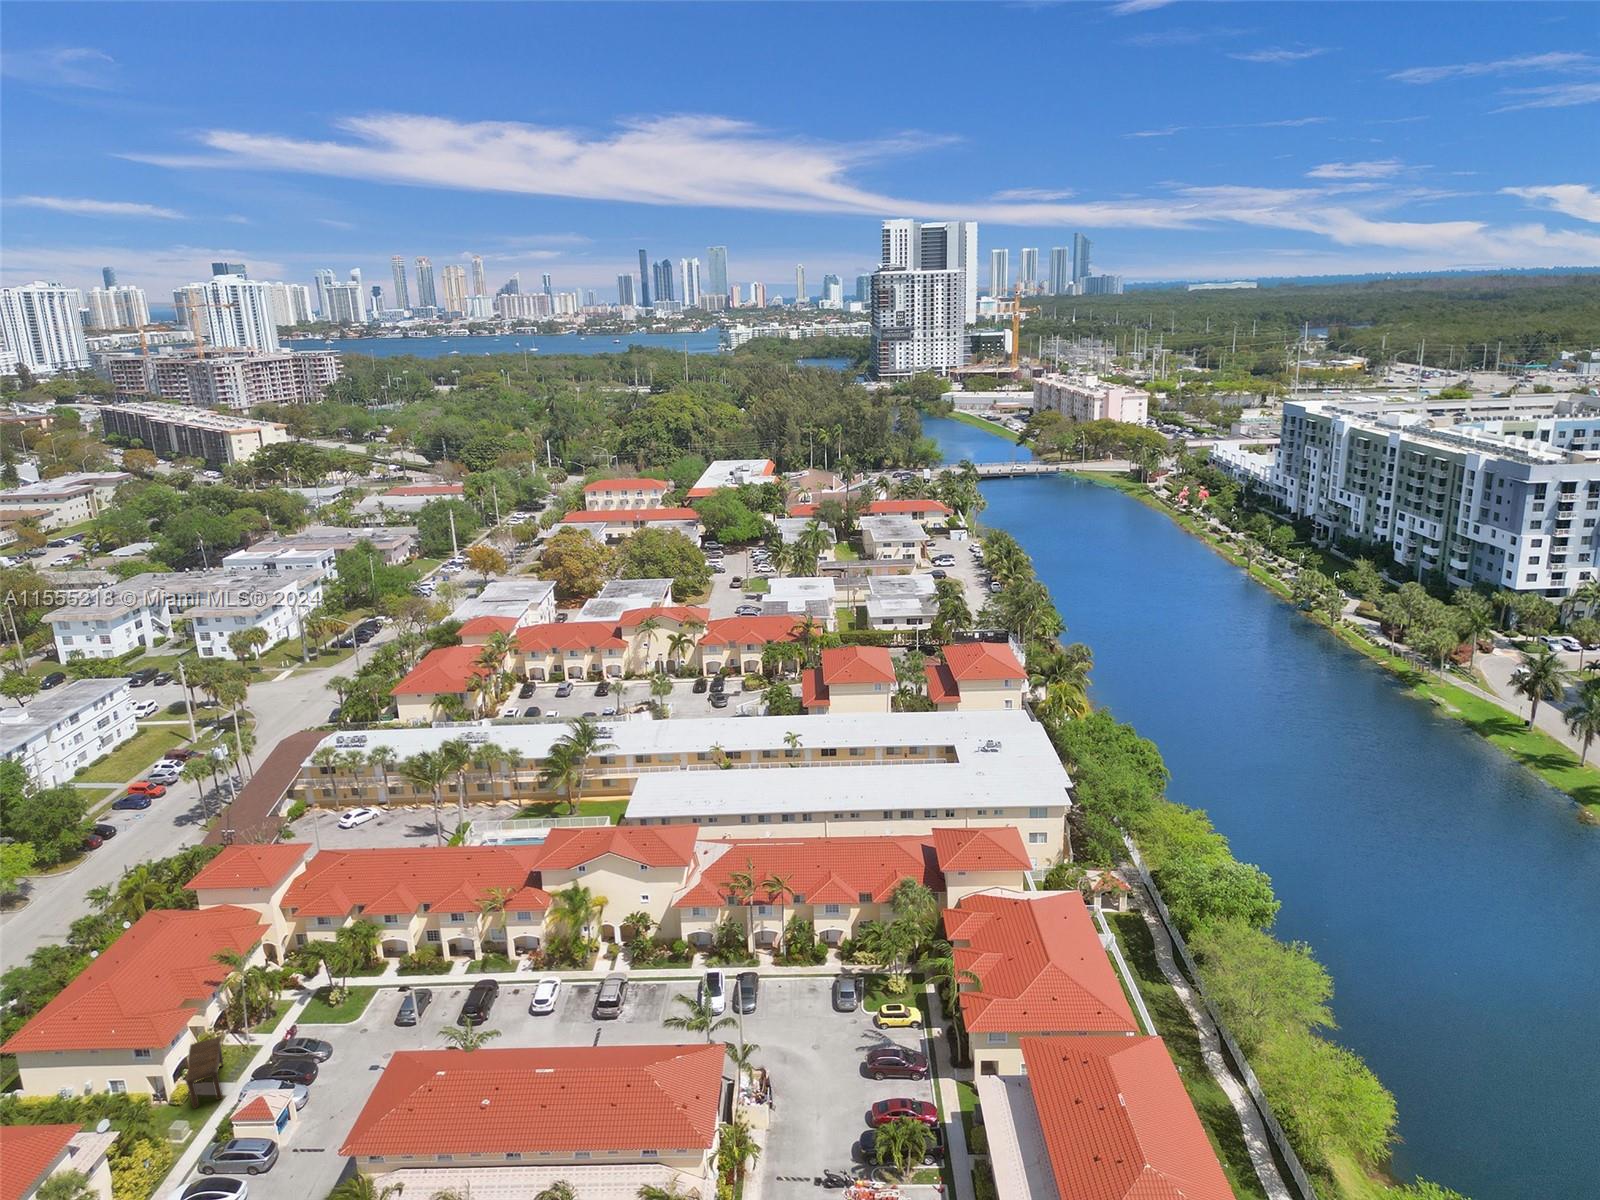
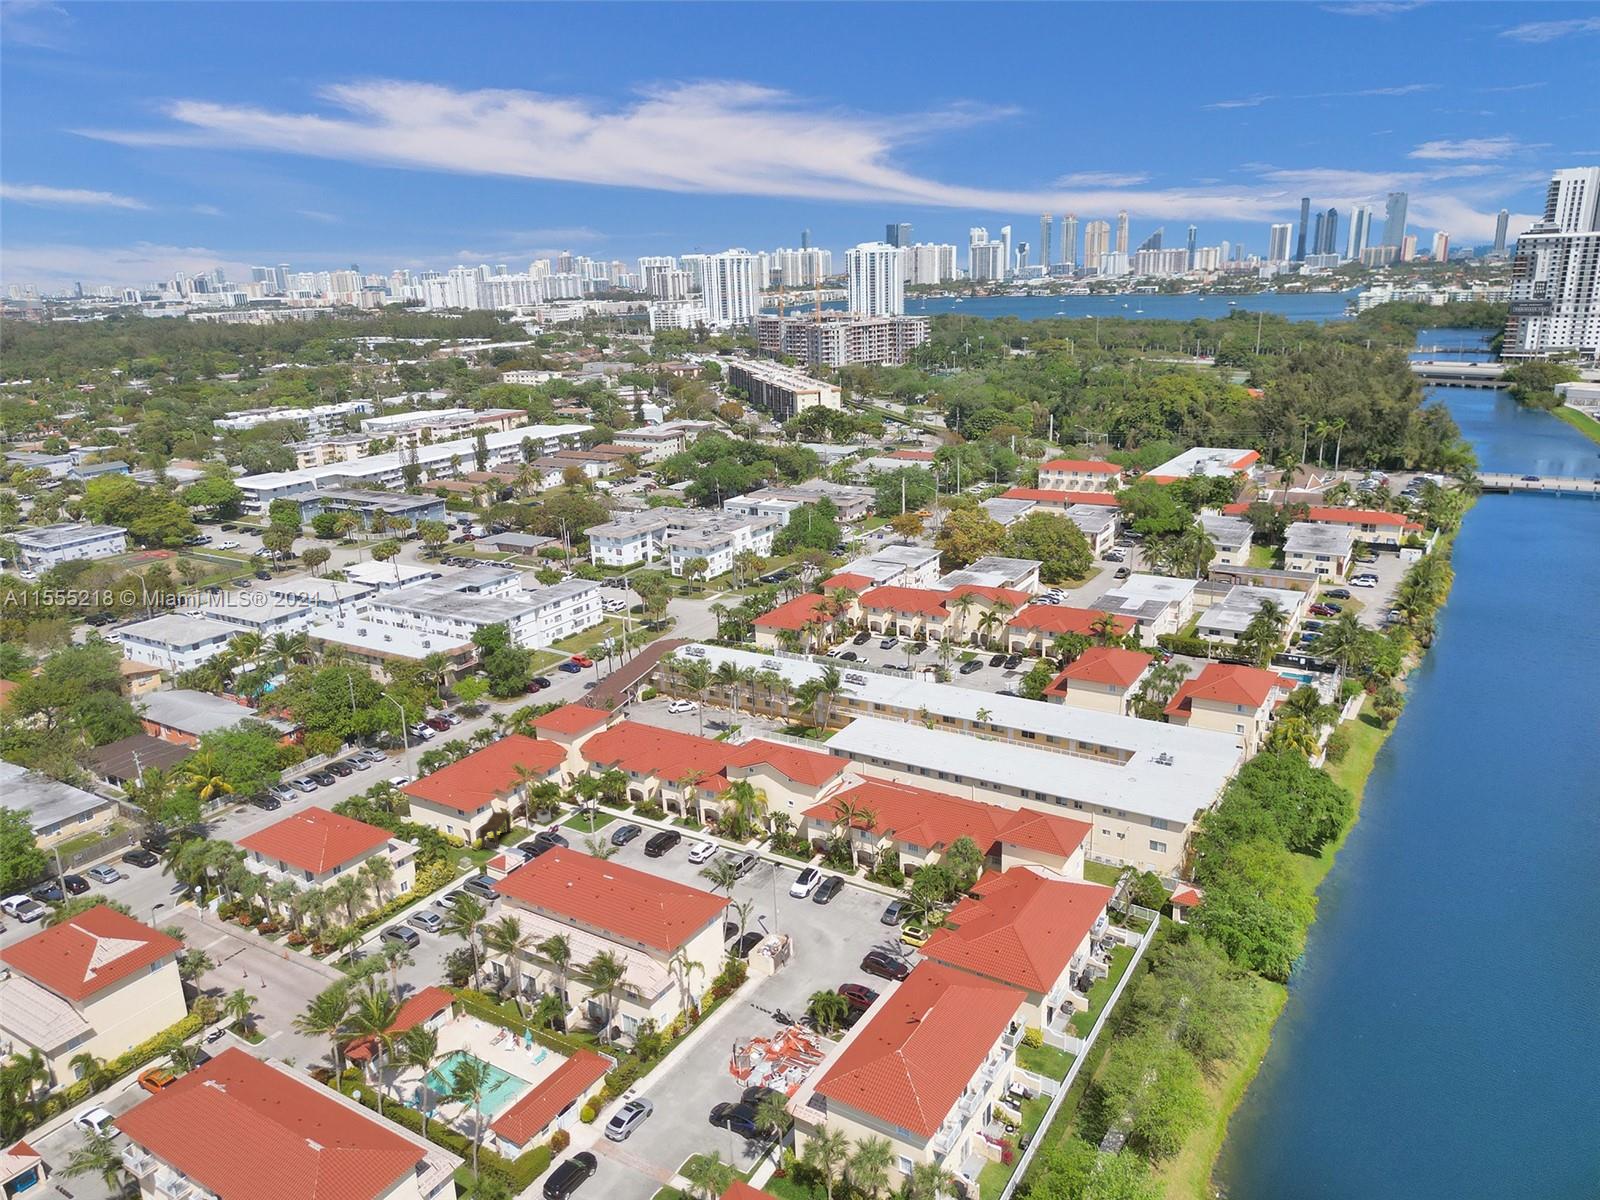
potted tree: none [246,981,282,1036] -> present [532,788,551,823]

